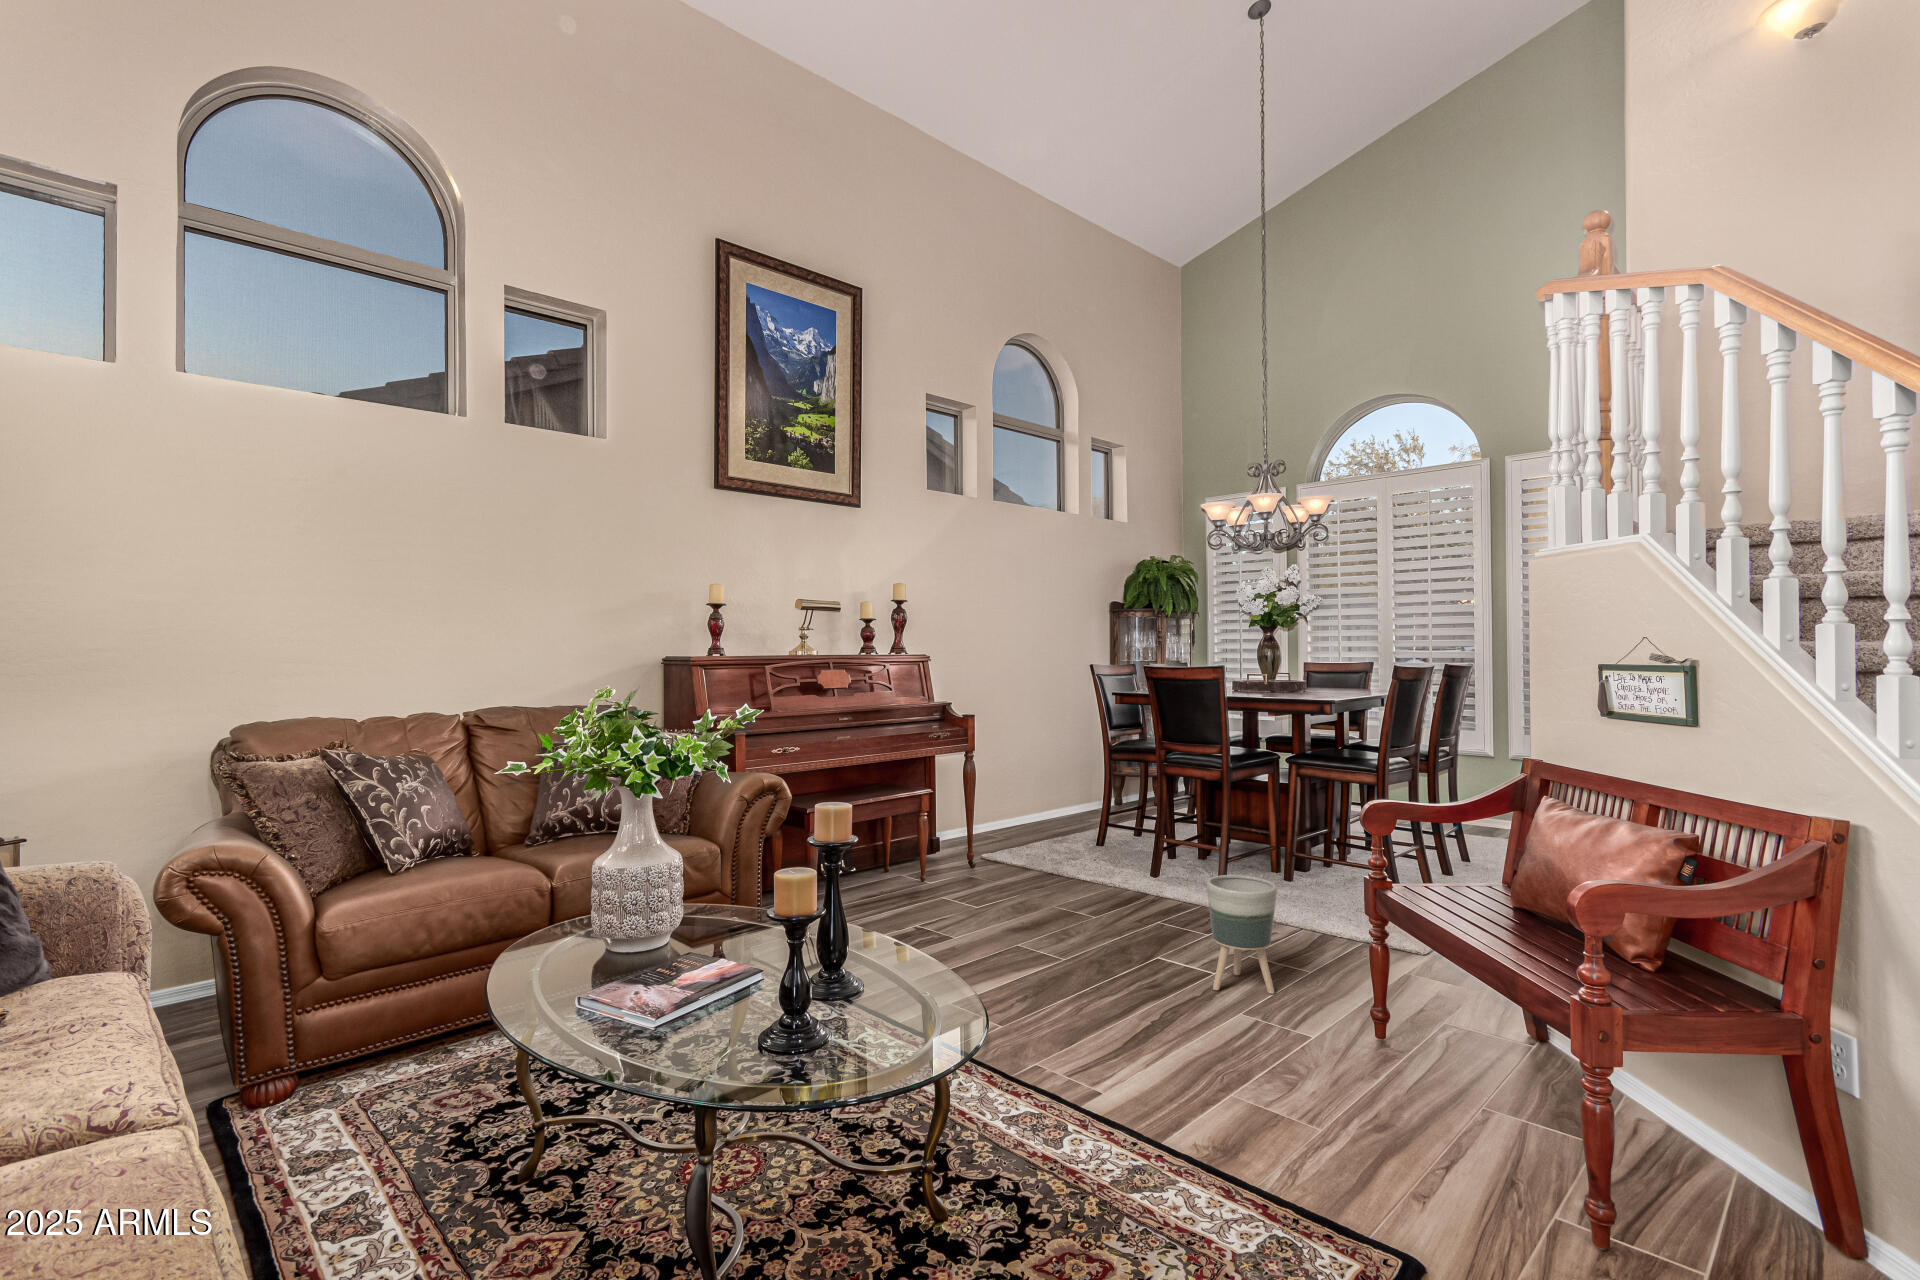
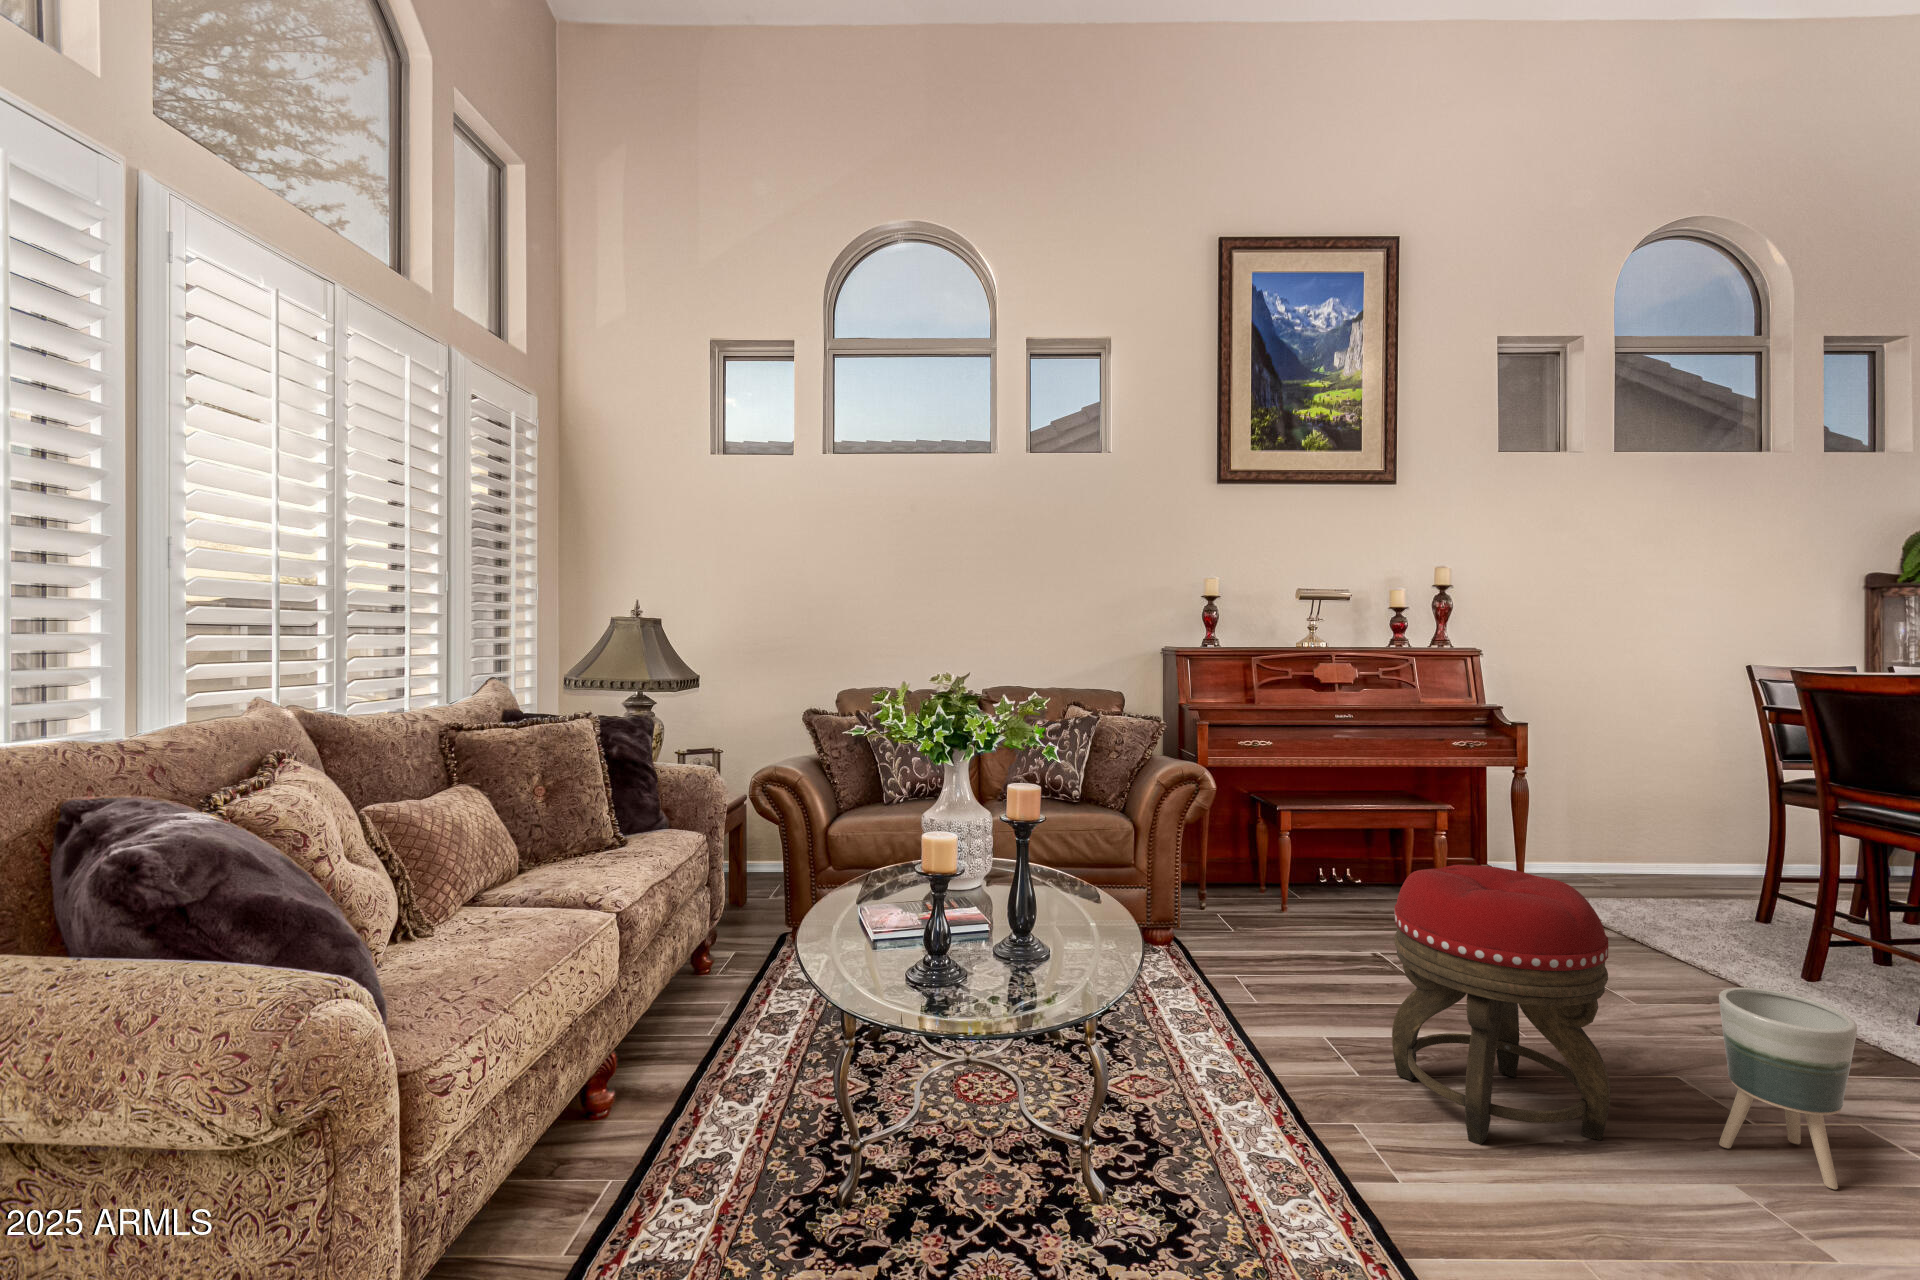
footstool: none [1021,822,1171,1043] -> present [1392,865,1610,1145]

